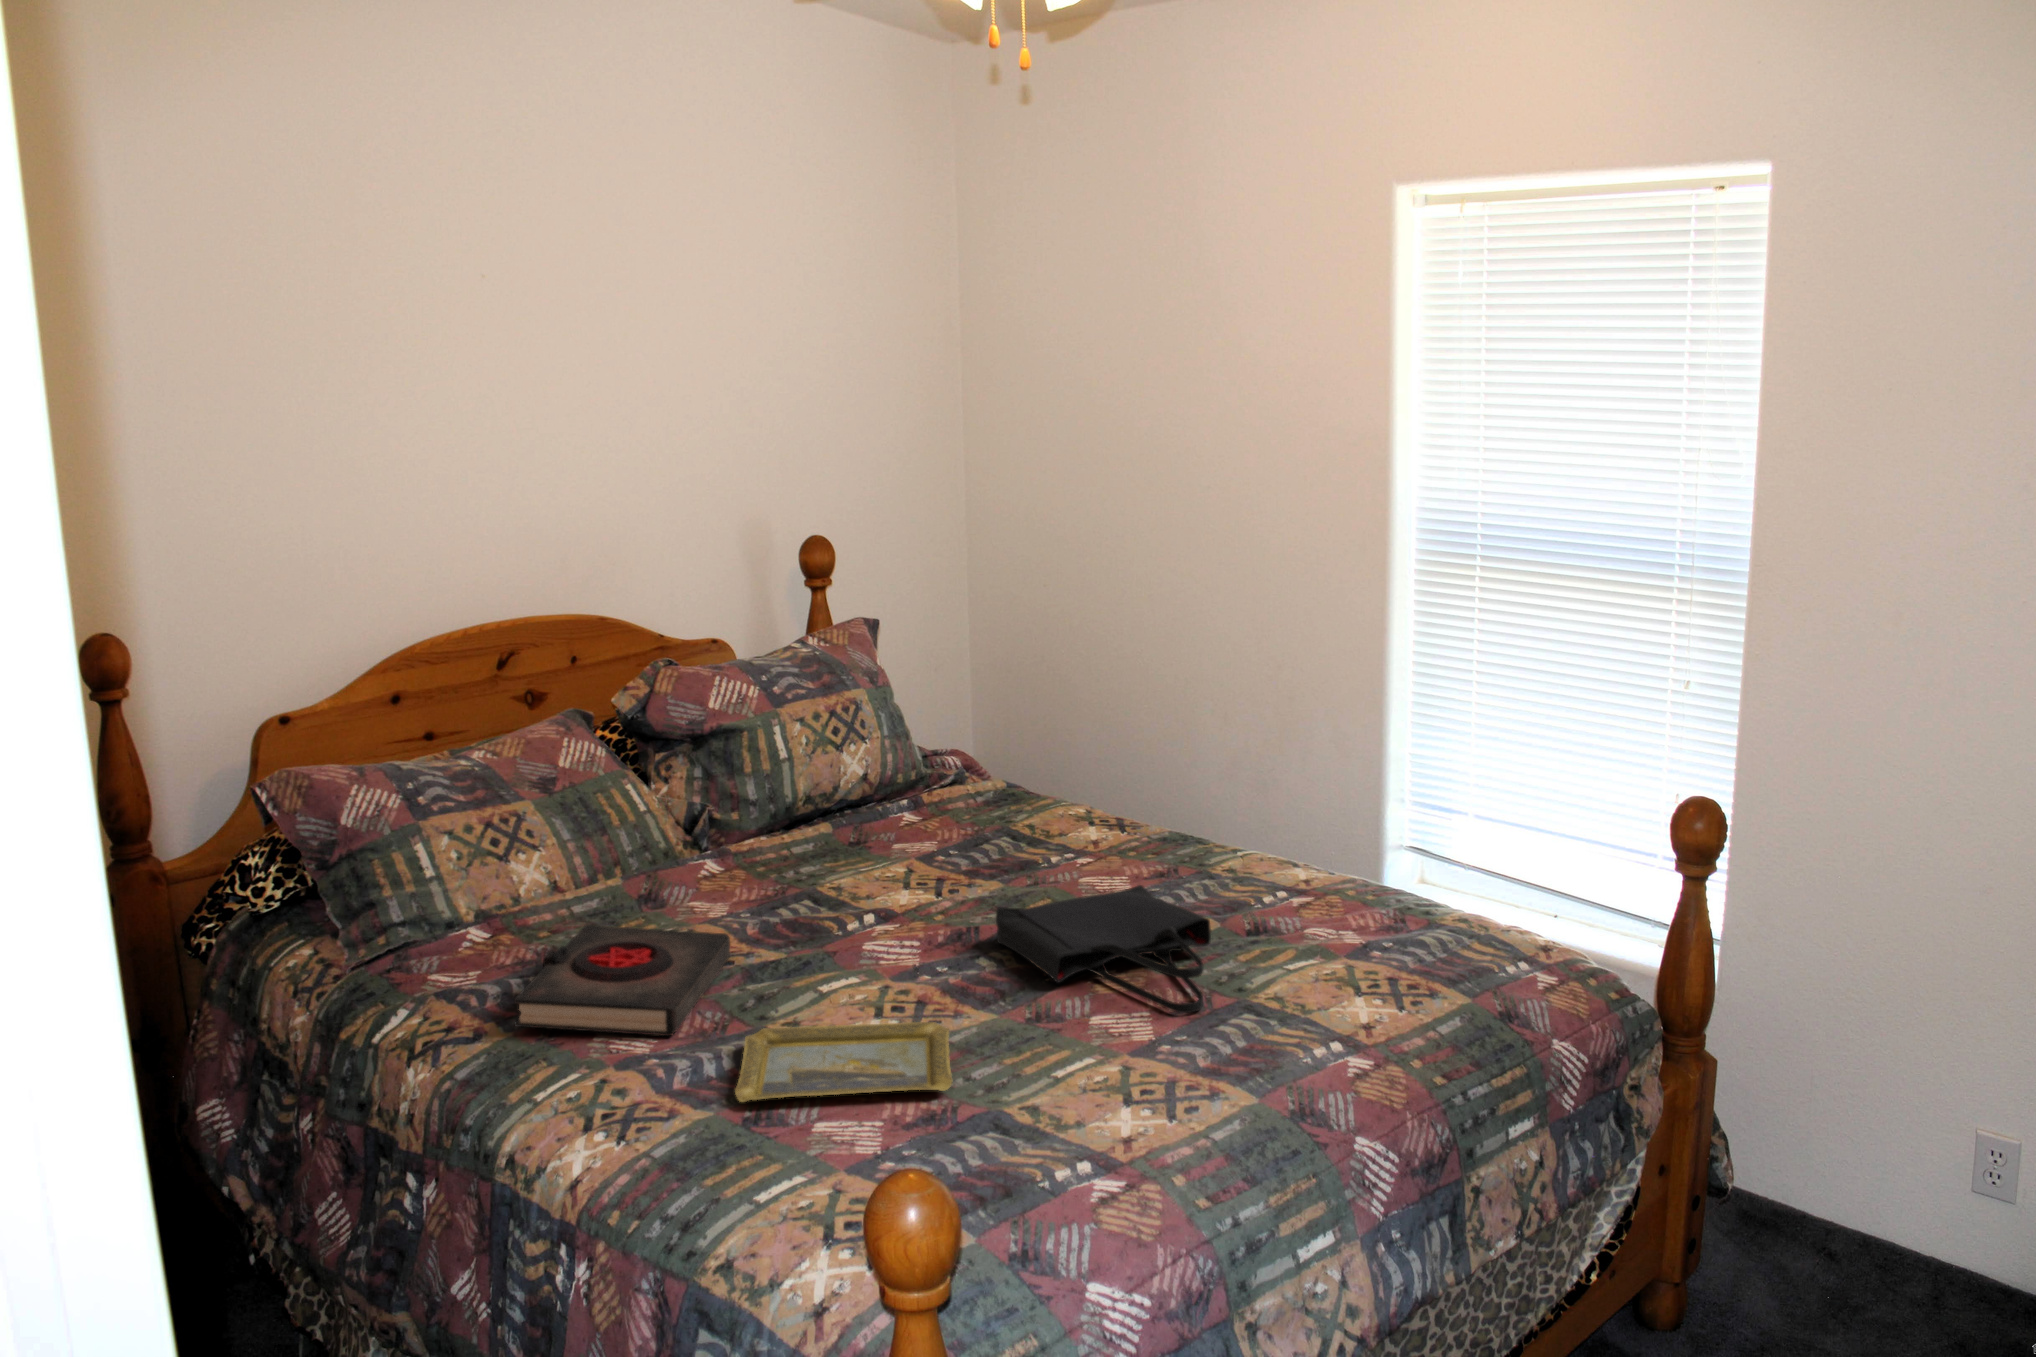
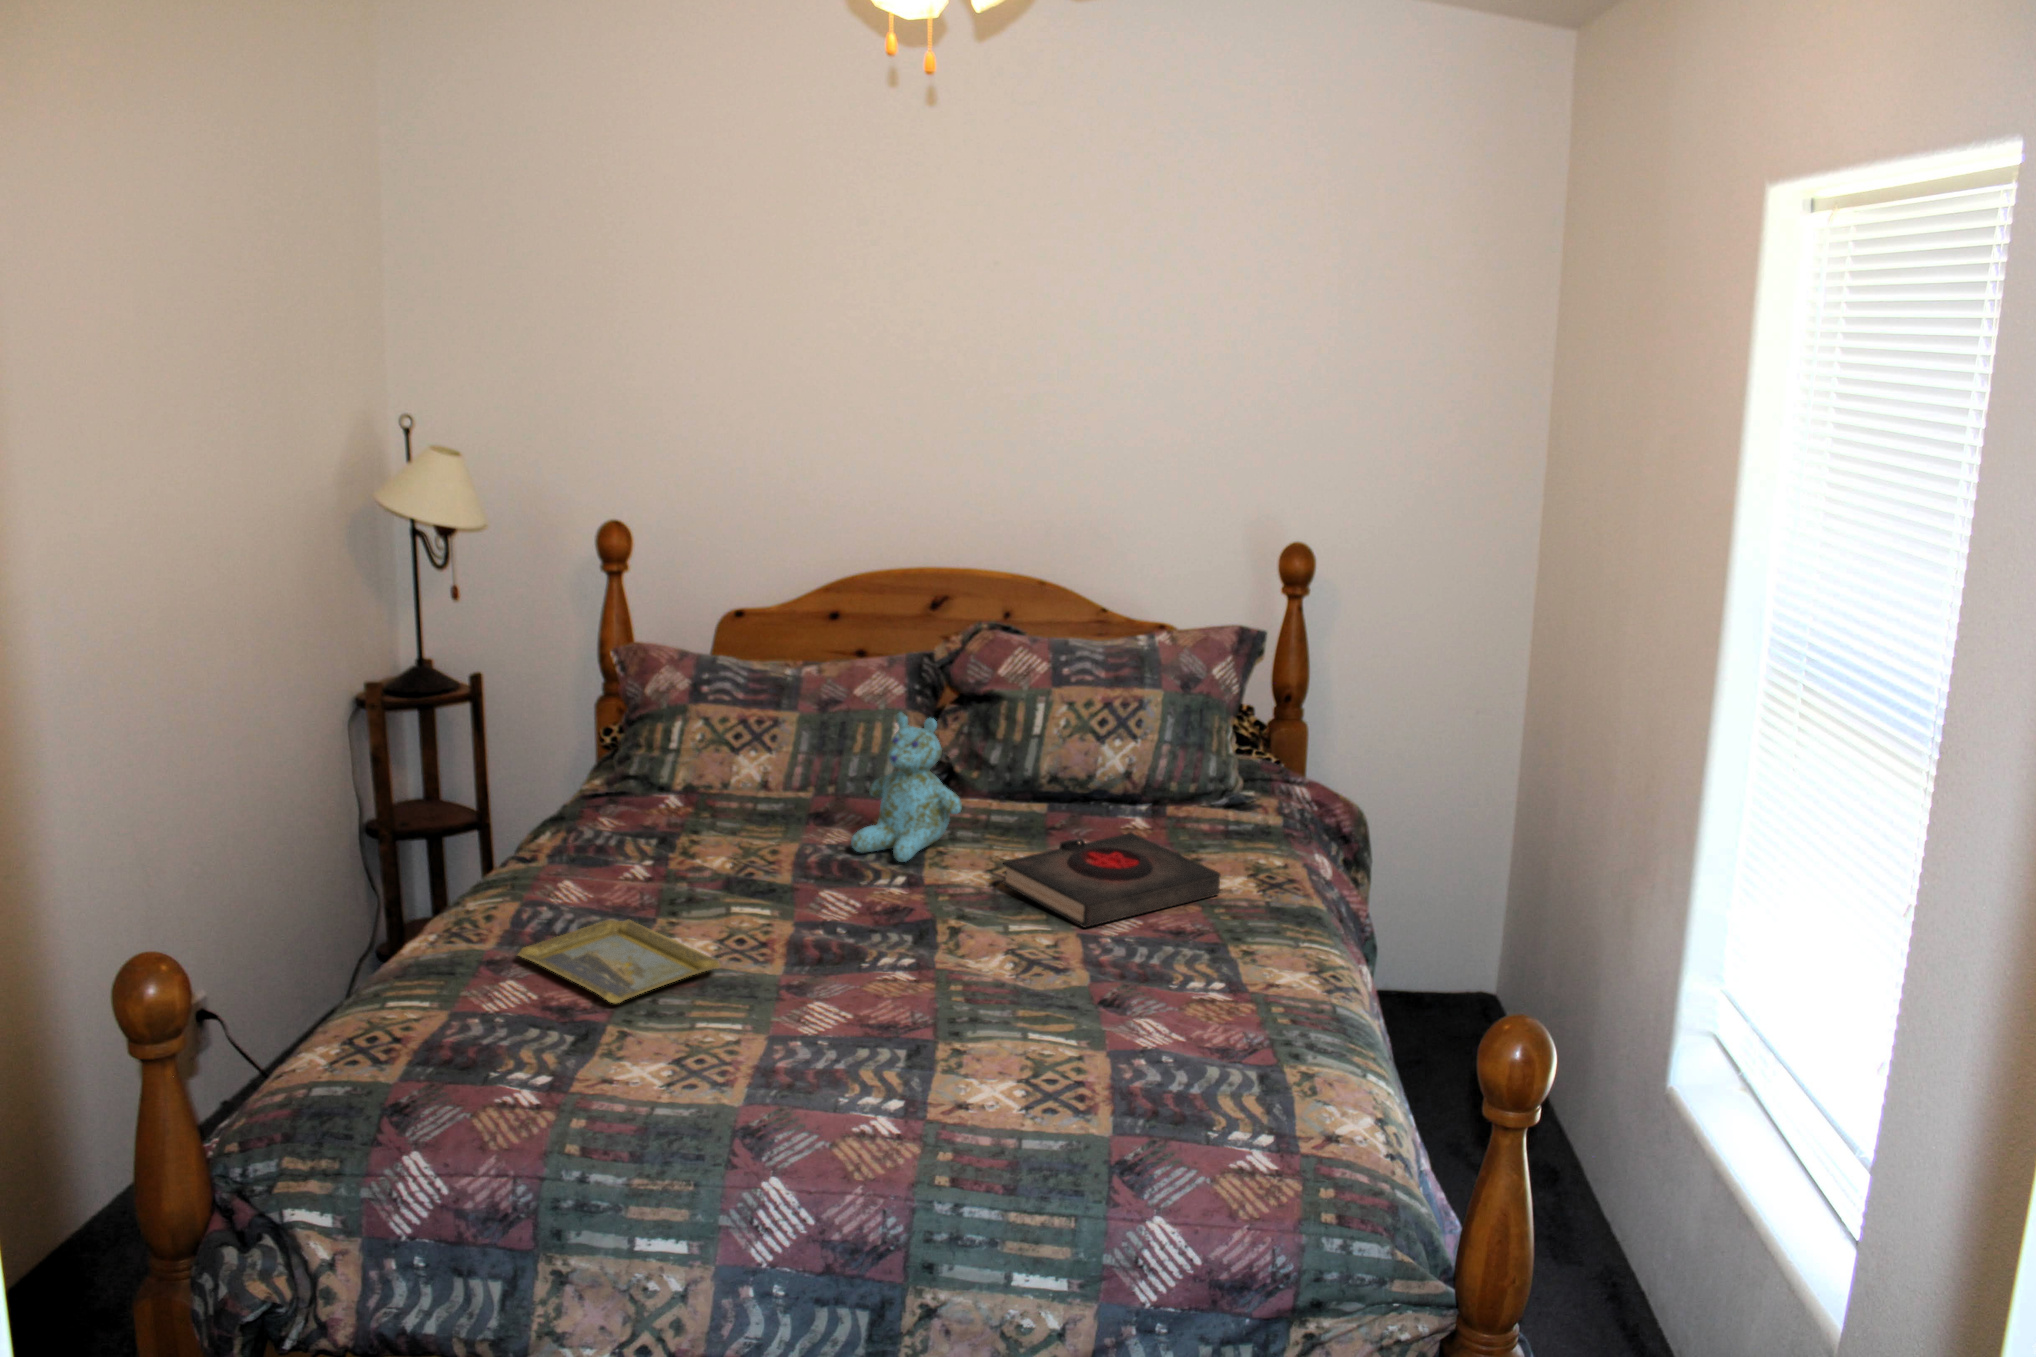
stuffed bear: none [721,753,838,910] -> present [851,712,962,862]
tote bag: present [996,885,1211,1013] -> none [865,901,1089,1040]
book: present [514,925,730,1036] -> present [1001,833,1221,927]

